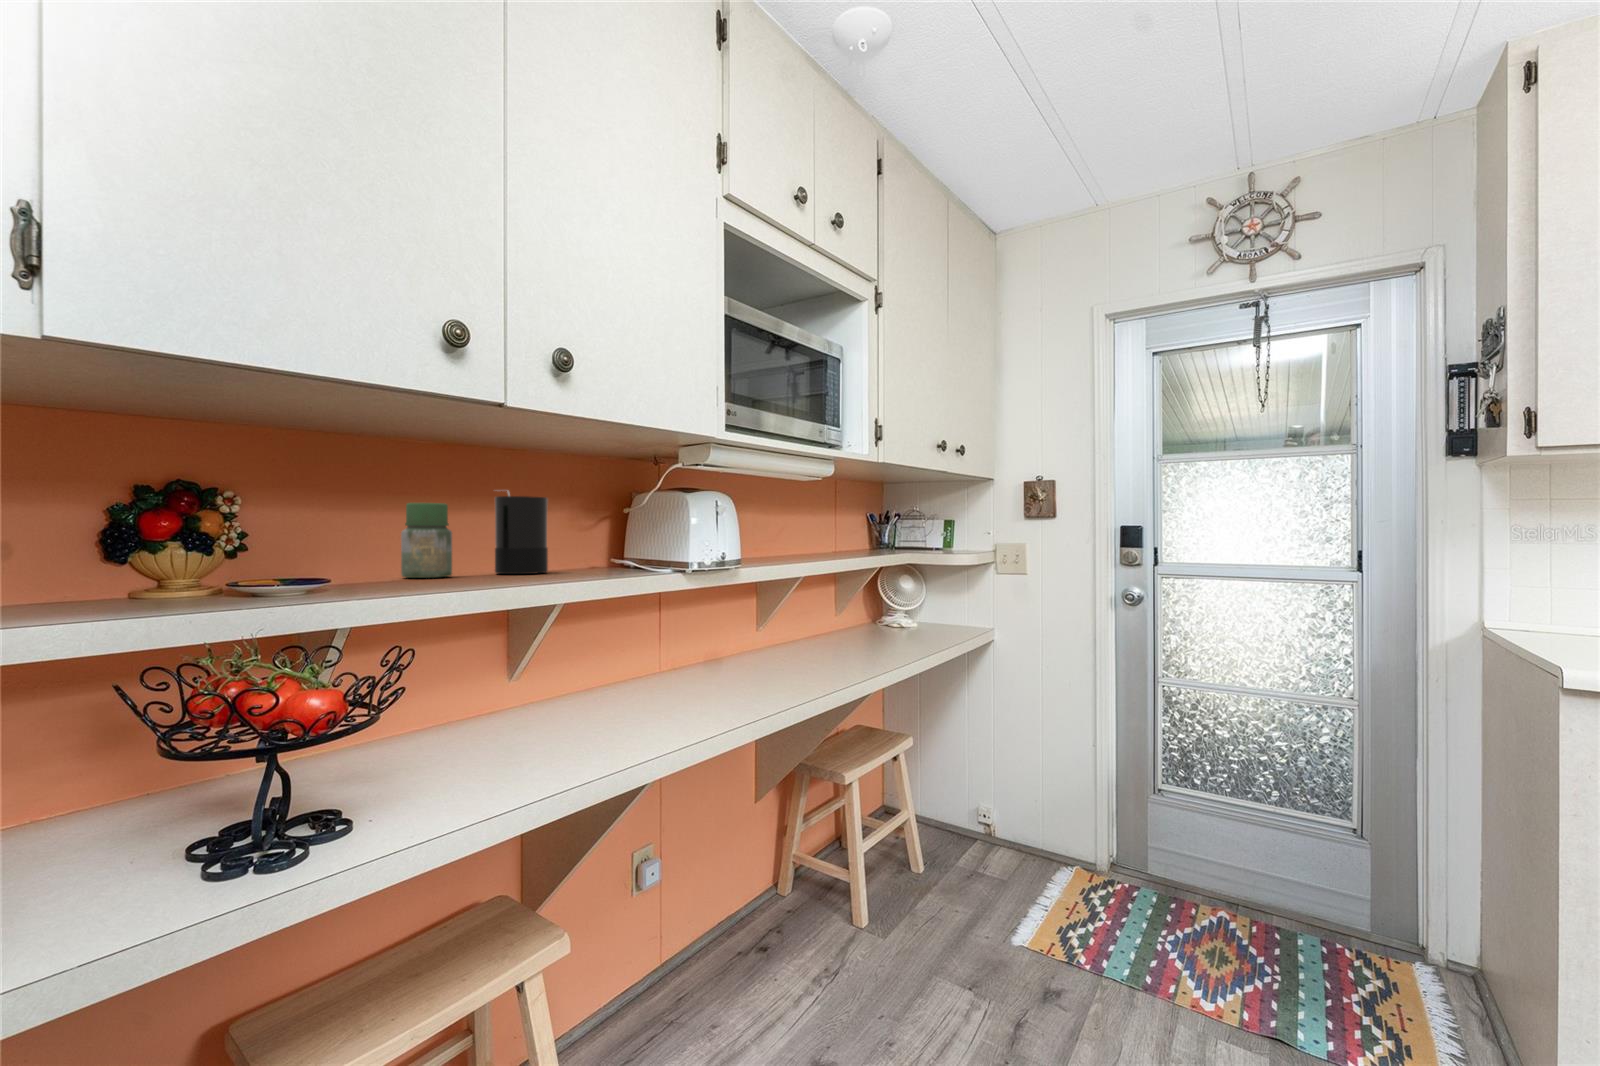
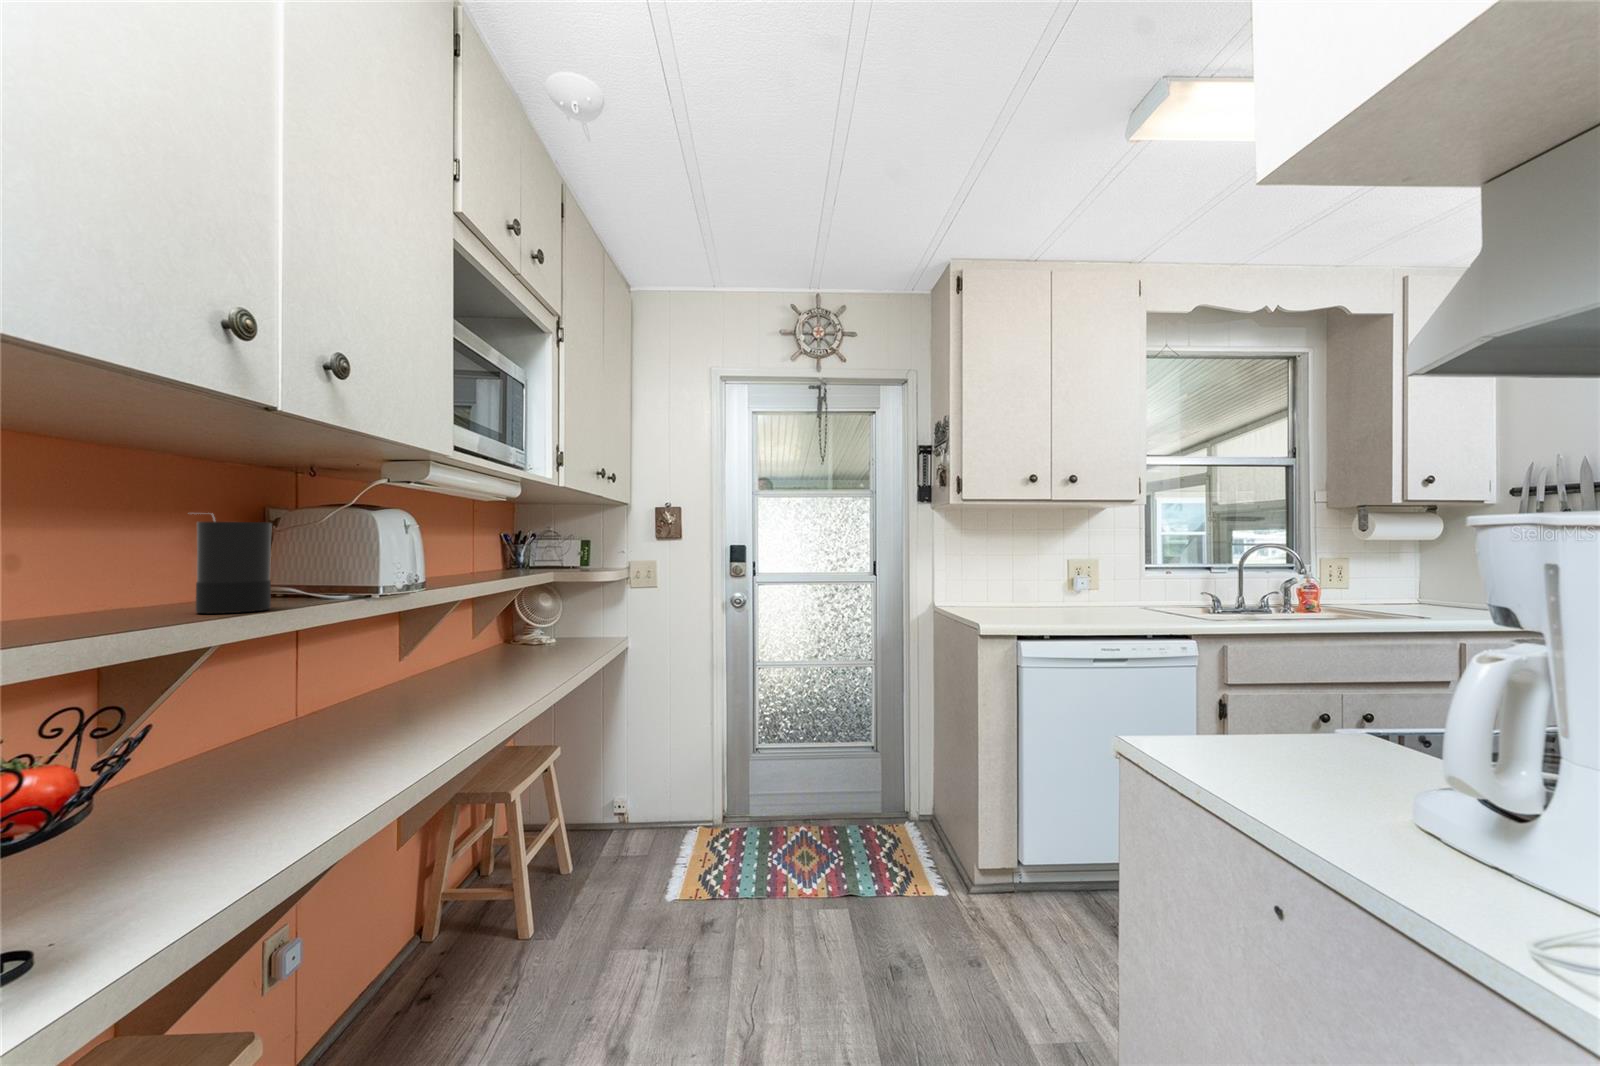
jar: present [401,503,452,578] -> none [83,531,163,625]

